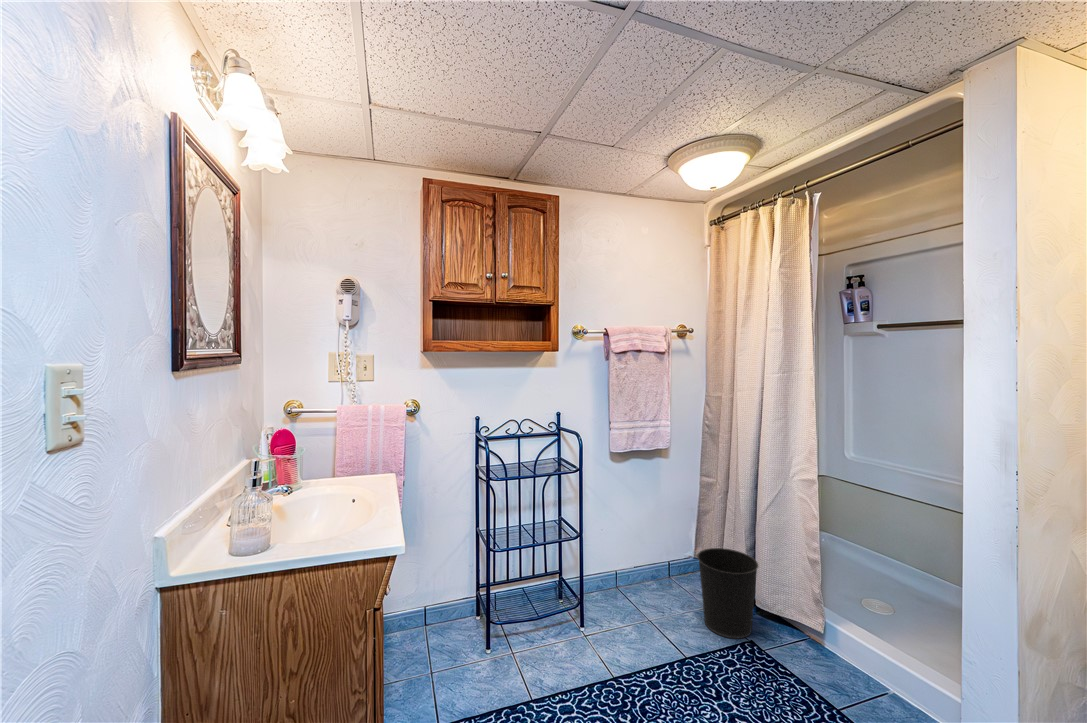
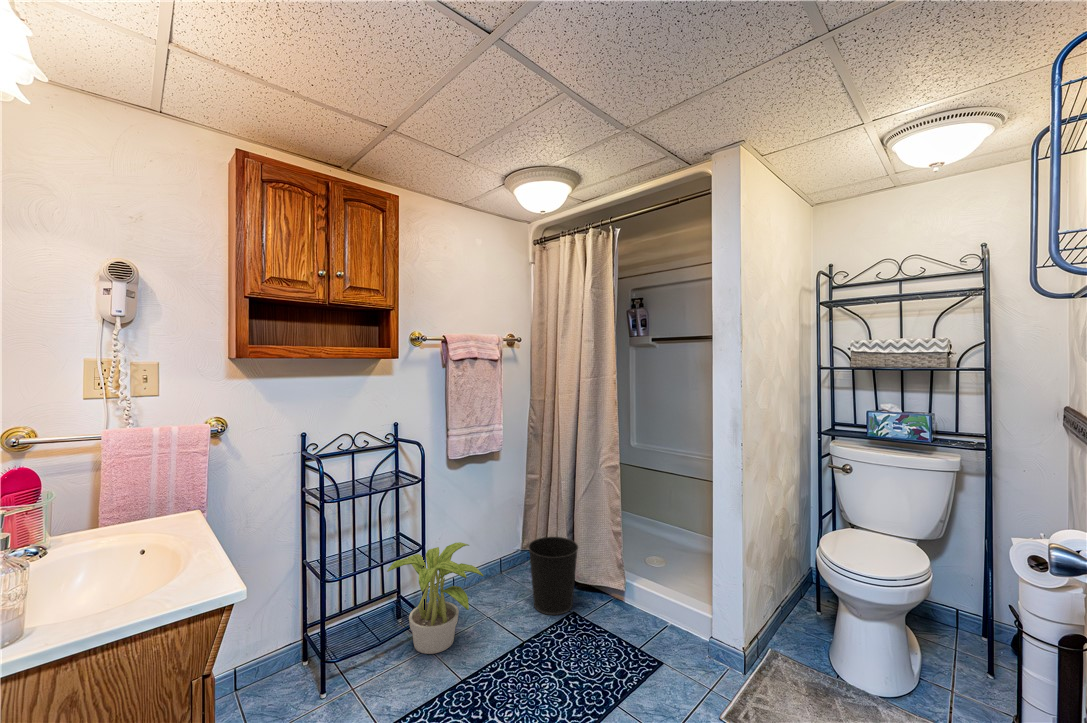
potted plant: none [547,537,643,644] -> present [387,542,483,654]

